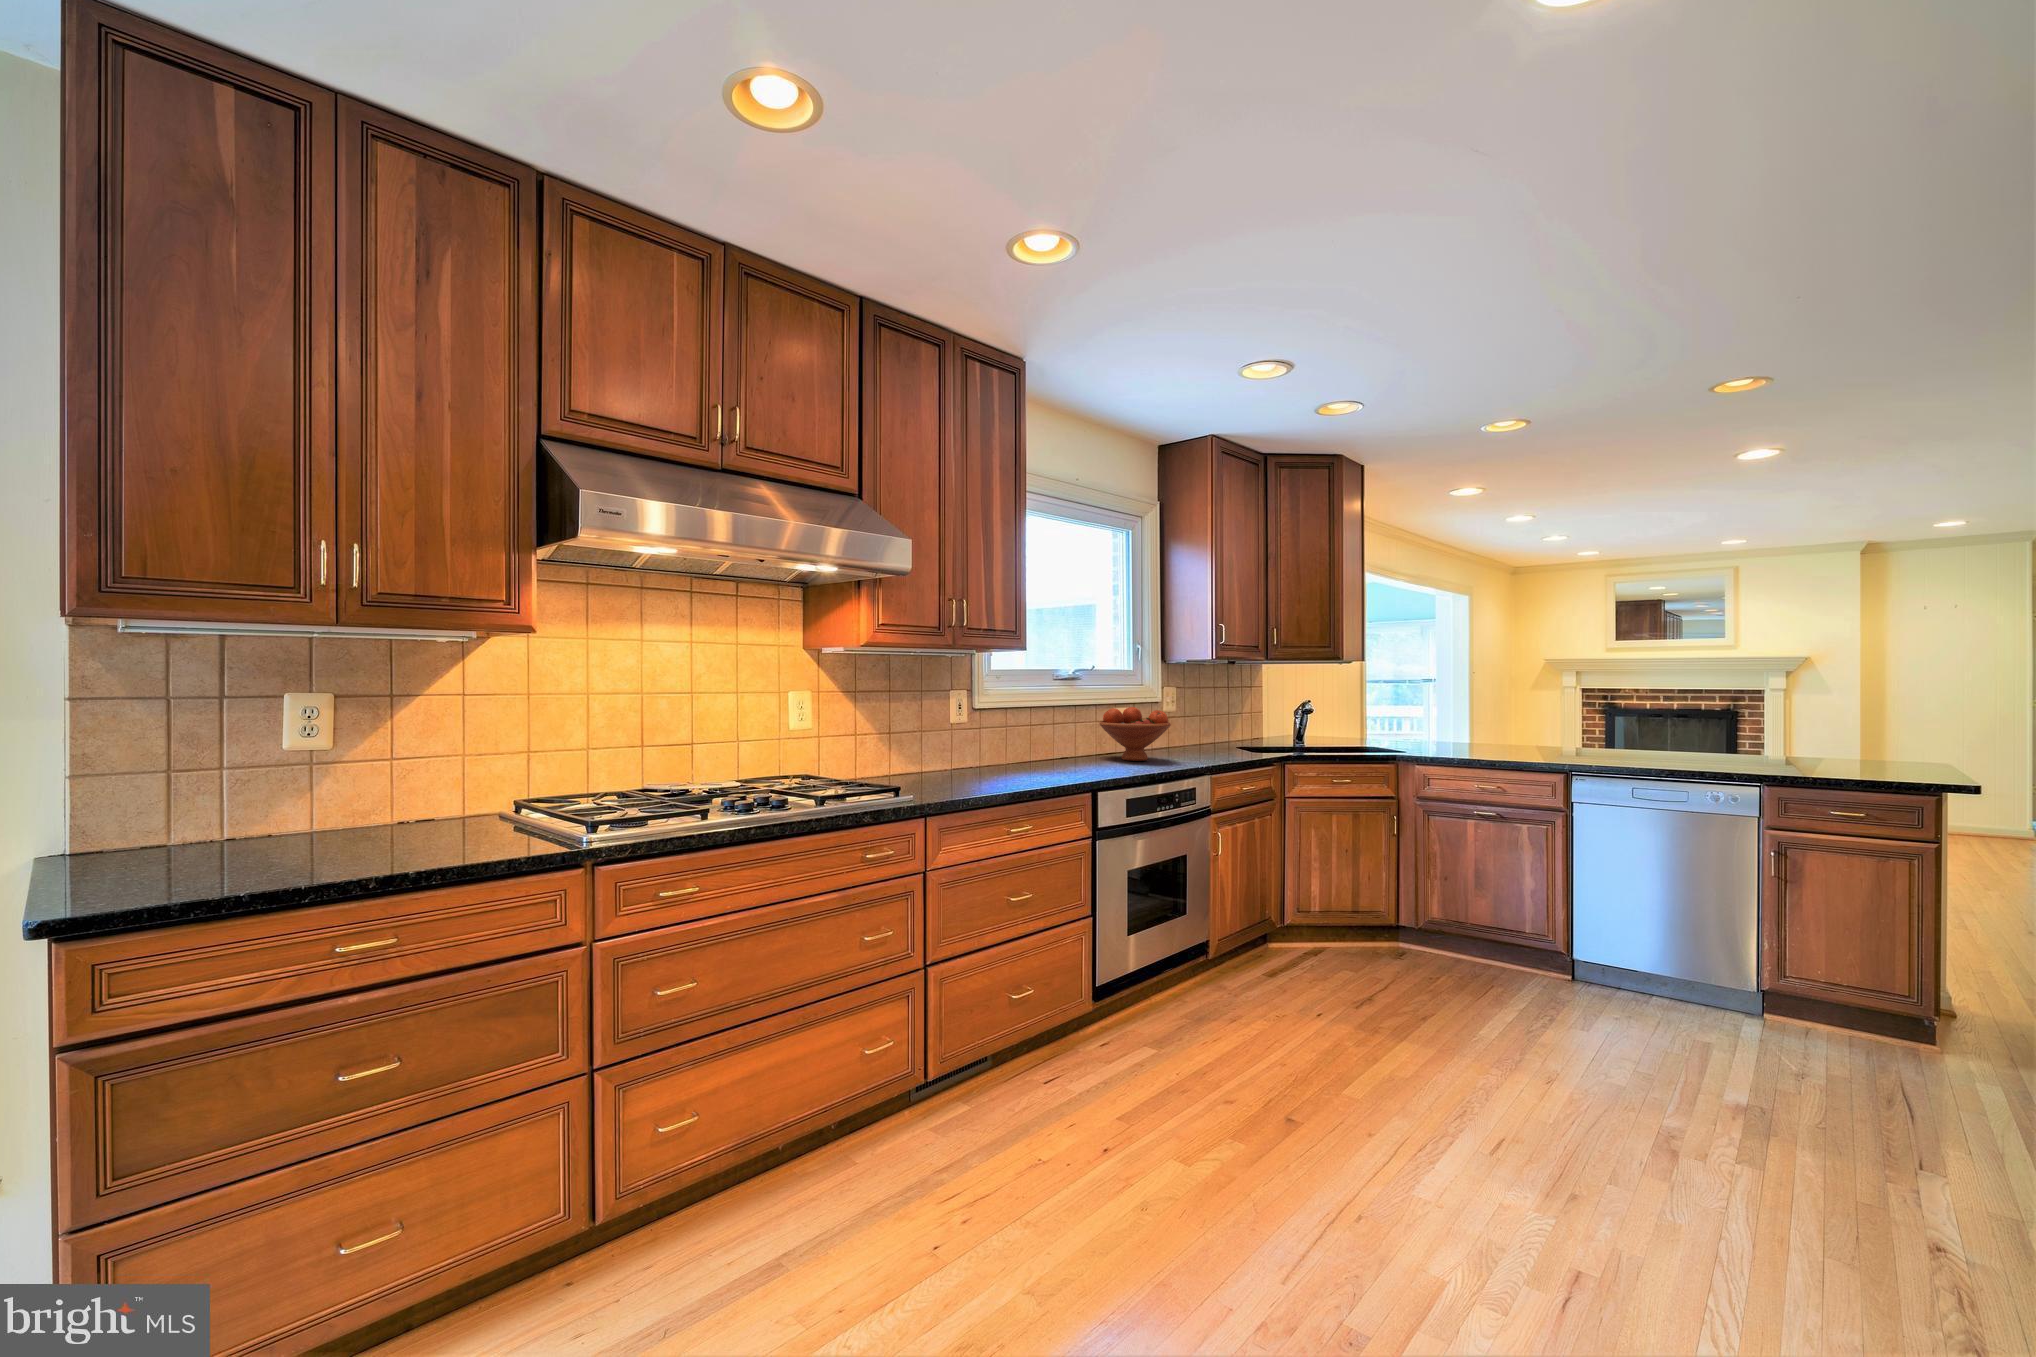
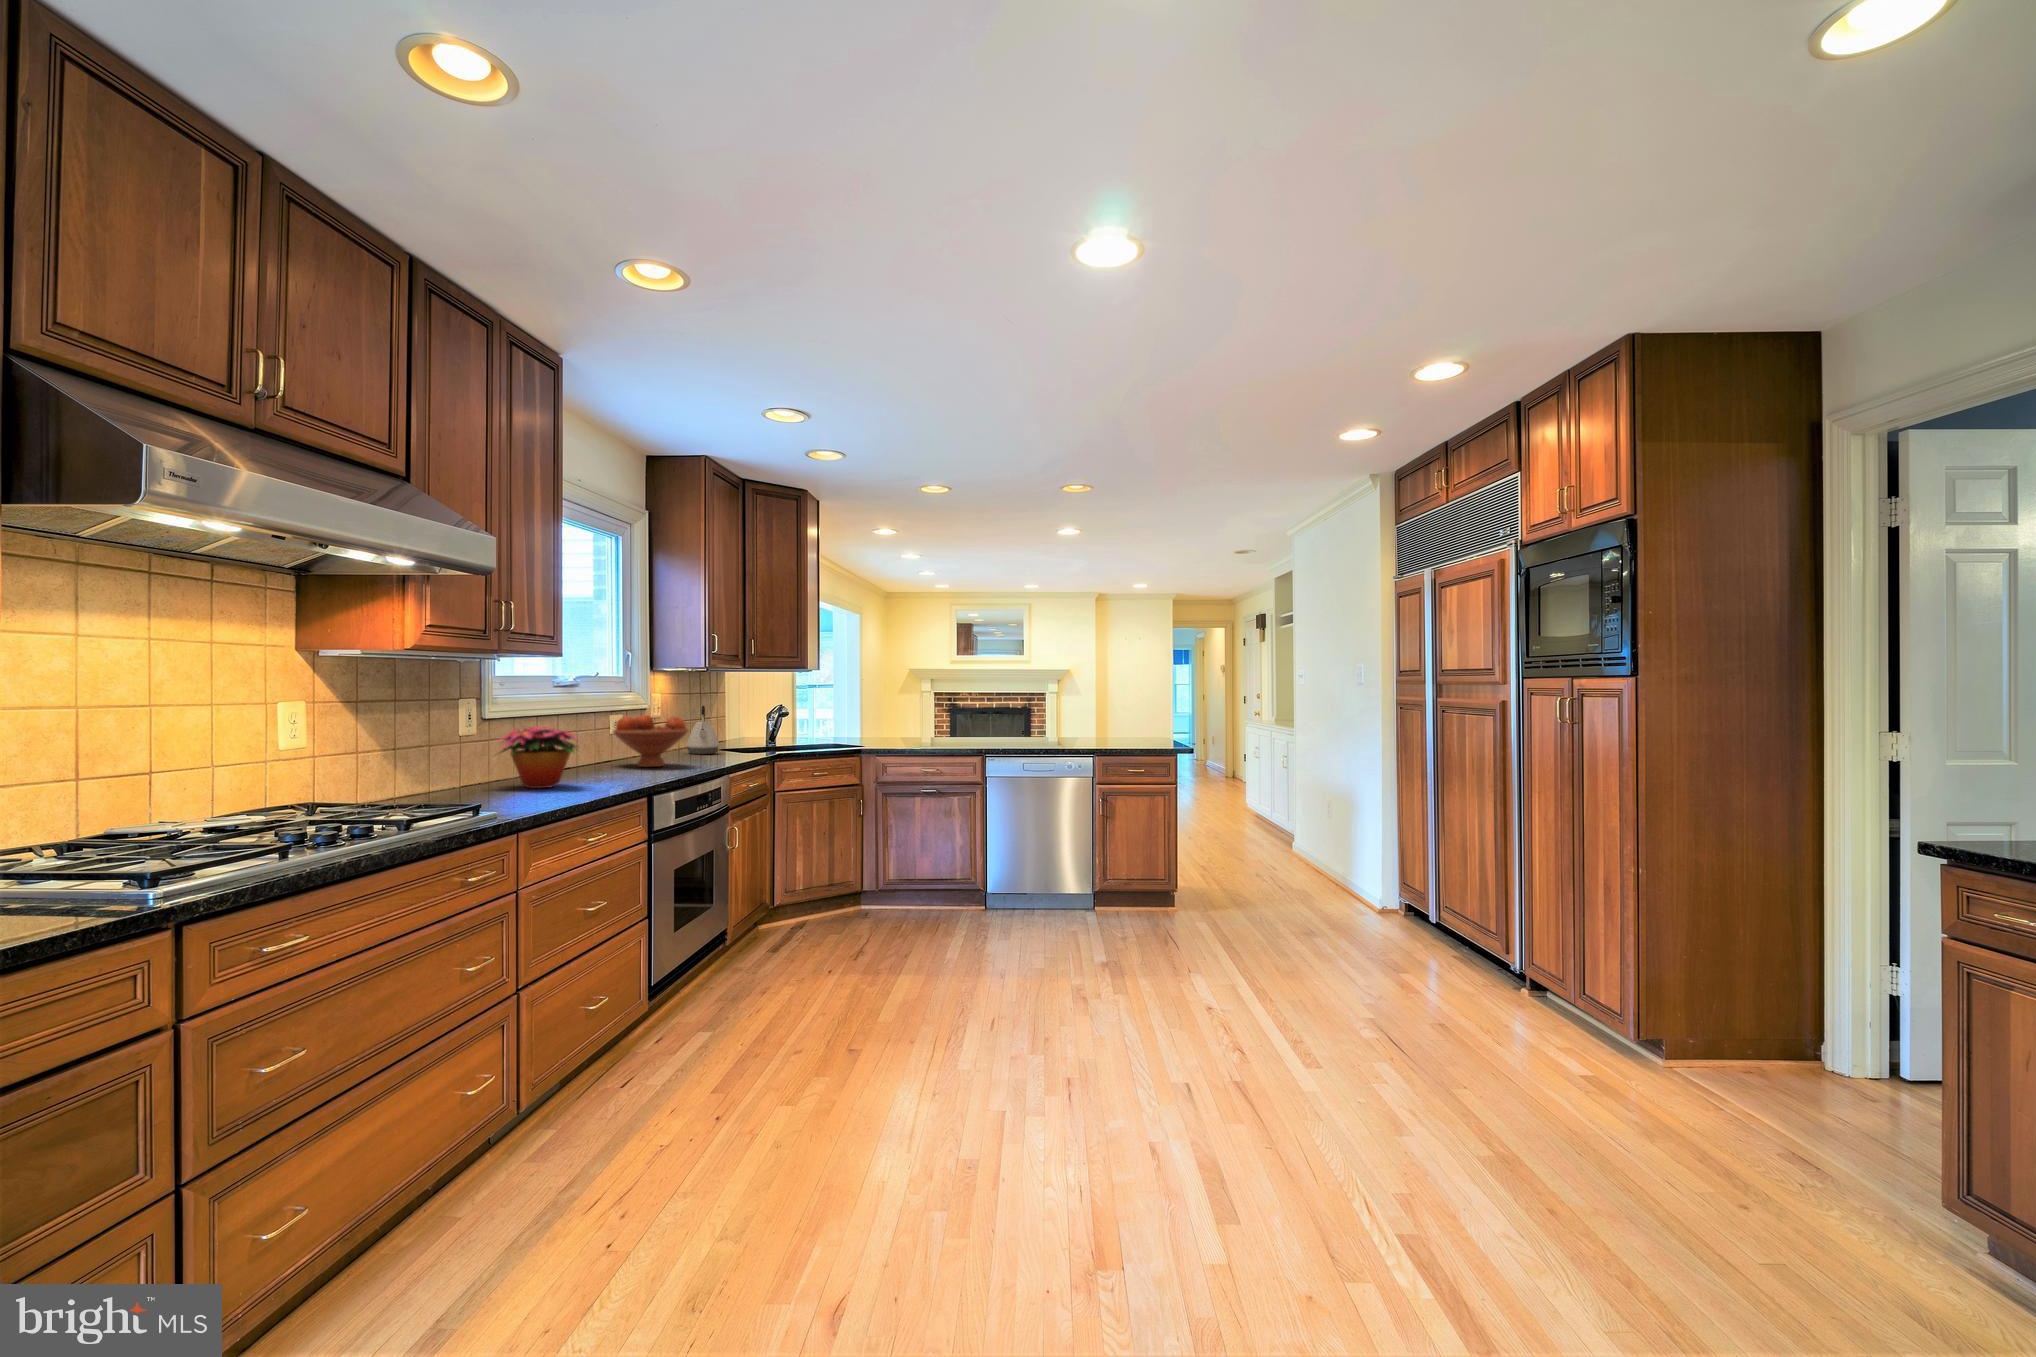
kettle: none [1197,699,1230,750] -> present [687,706,719,754]
flower arrangement: none [952,715,1039,775] -> present [500,726,579,788]

